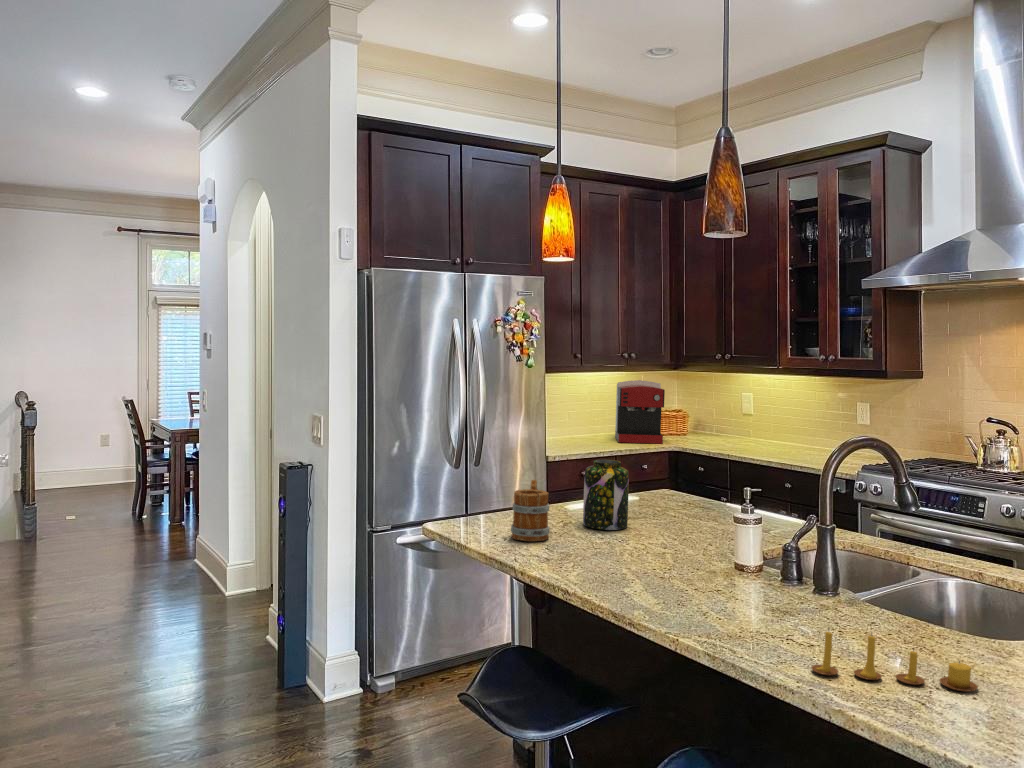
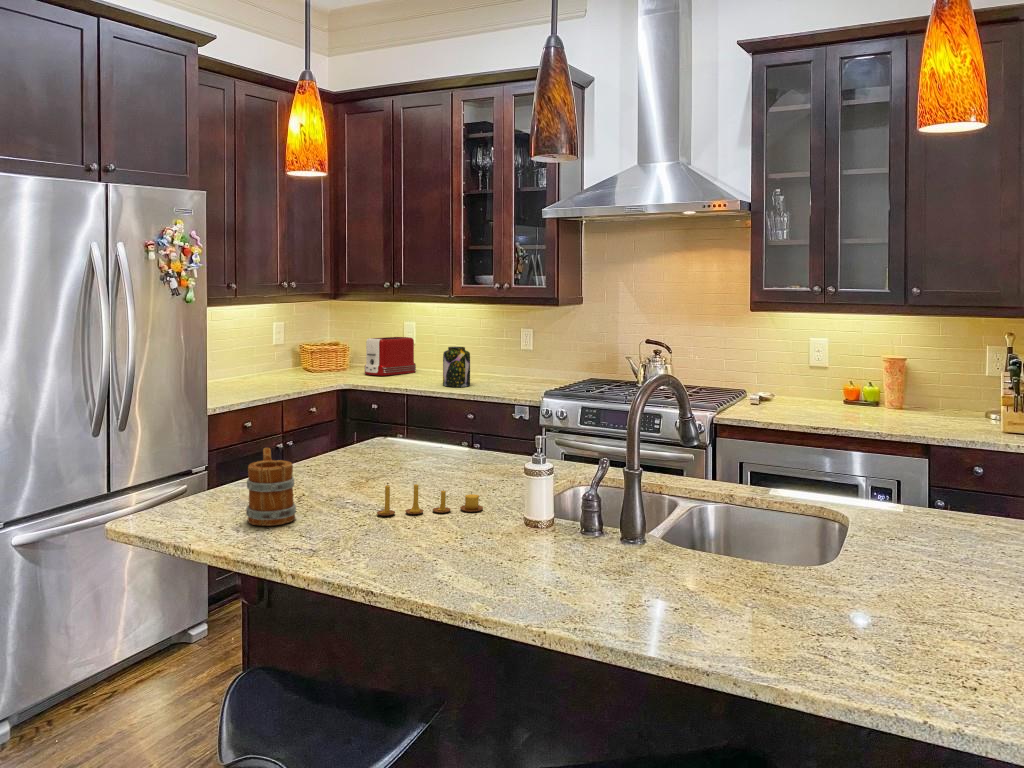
coffee maker: present [615,380,665,444] -> none [271,312,330,383]
toaster: none [699,406,750,442] -> present [365,337,416,376]
jar: present [583,460,629,530] -> present [443,347,470,387]
candle: present [811,629,978,692] -> present [377,483,483,516]

